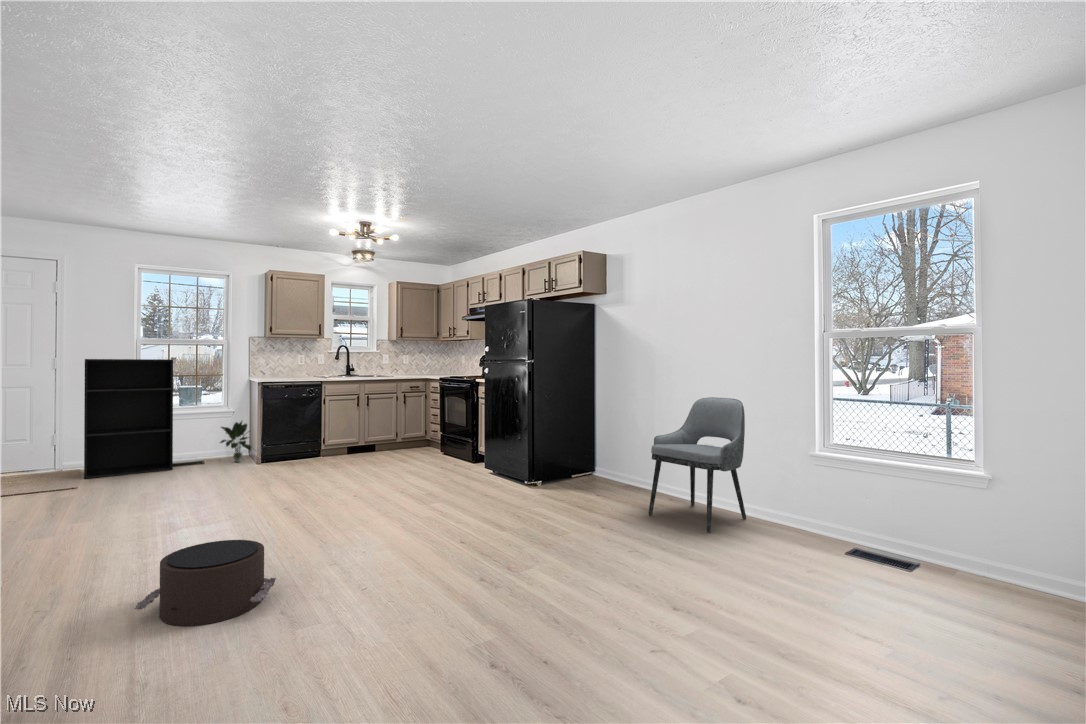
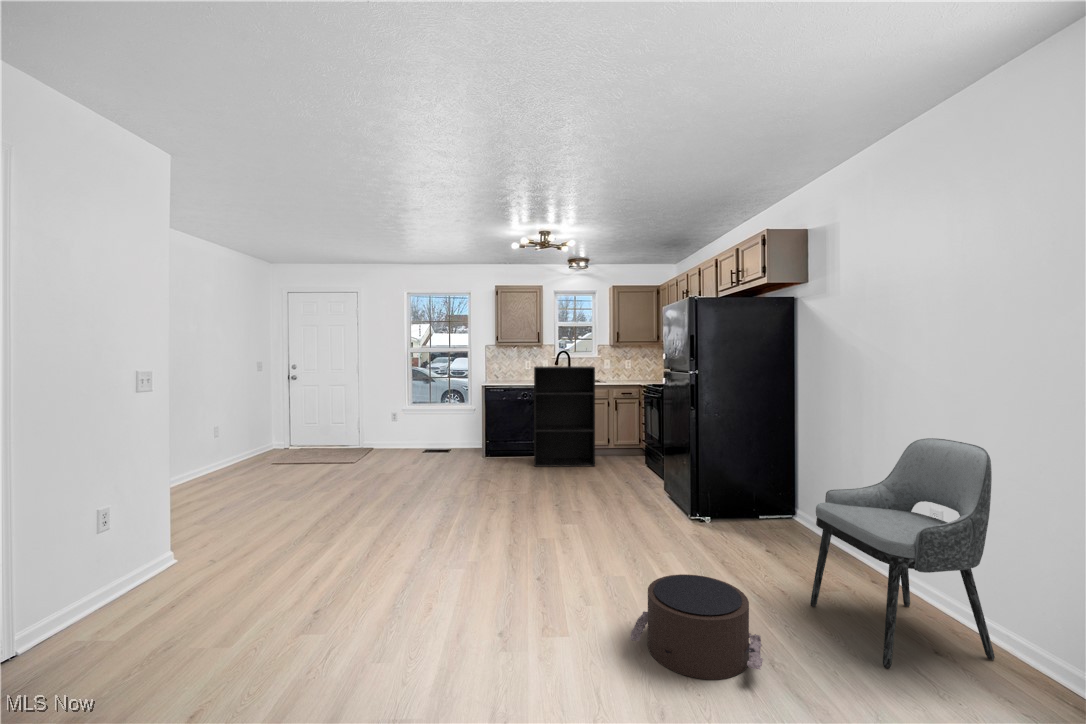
bookshelf: present [84,359,173,479] -> present [534,366,595,467]
potted plant: present [220,422,251,462] -> none [456,418,480,454]
pouf: present [134,540,276,626] -> present [630,574,763,680]

